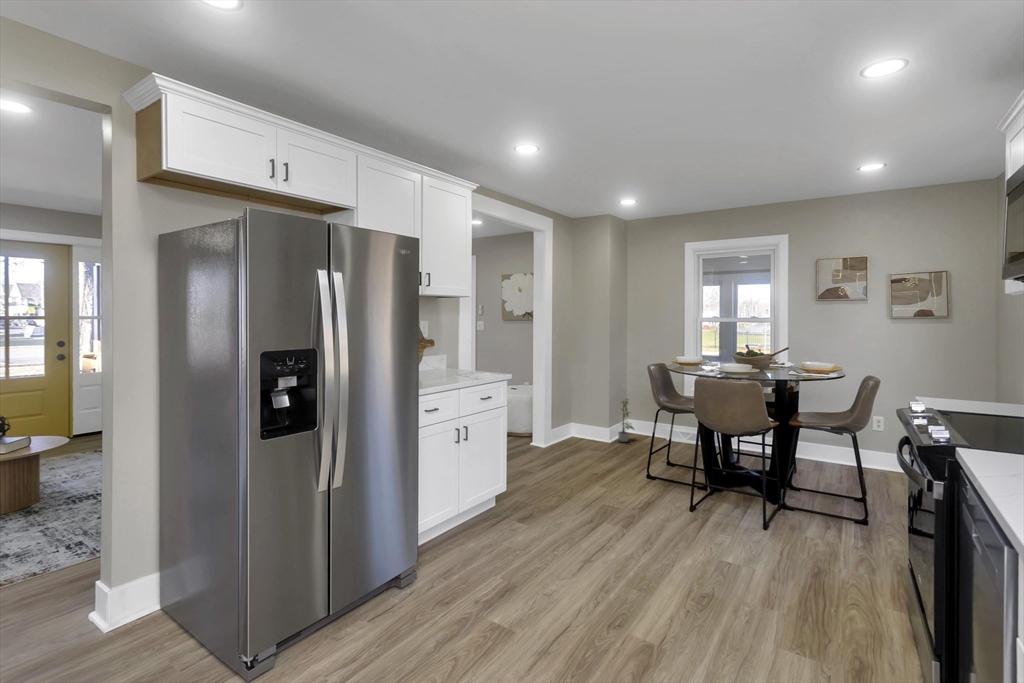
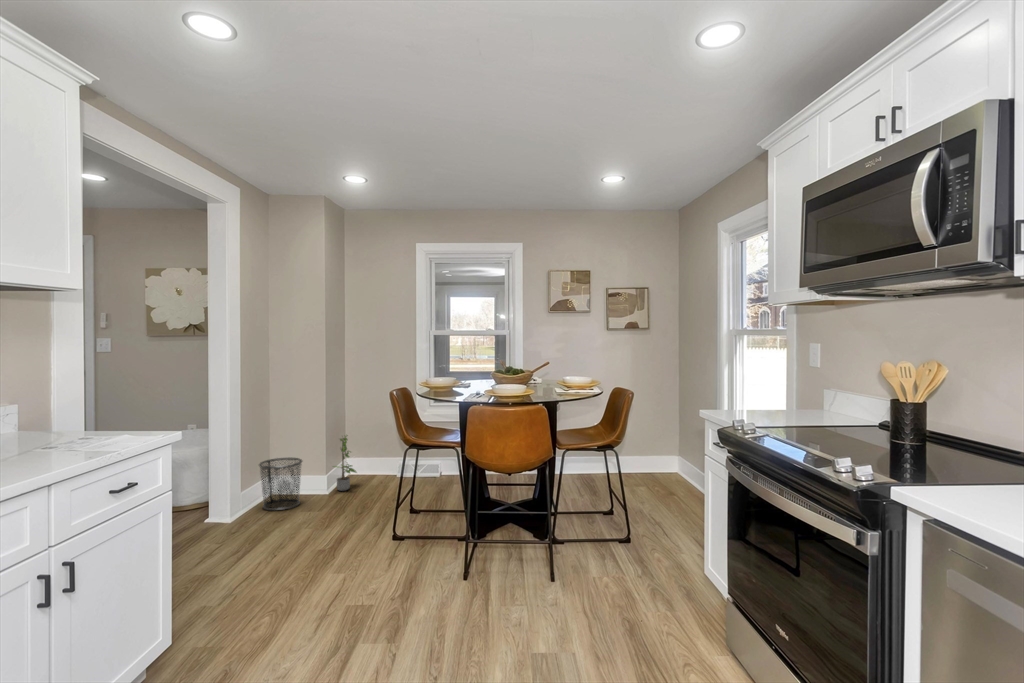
waste bin: none [562,410,592,447] -> present [259,458,302,511]

